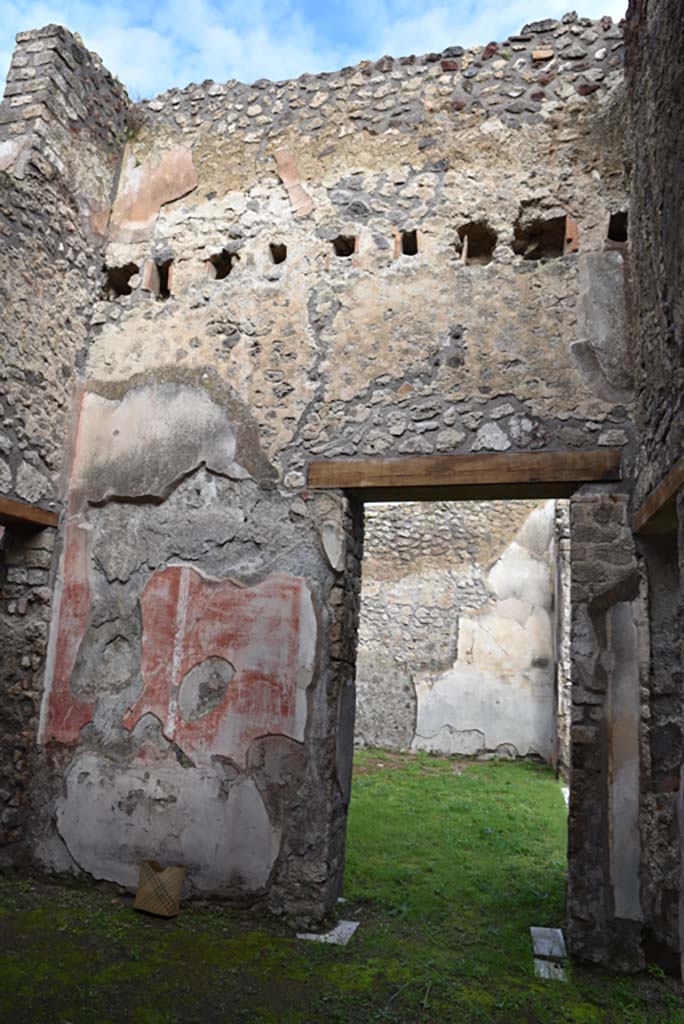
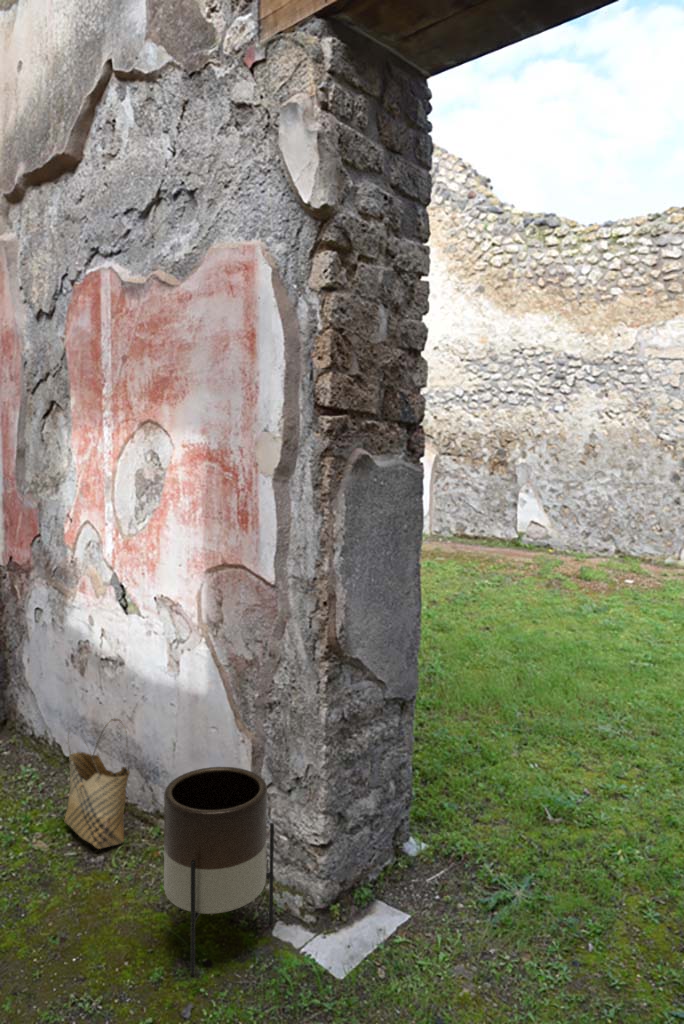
planter: none [239,847,301,955] -> present [164,767,274,975]

